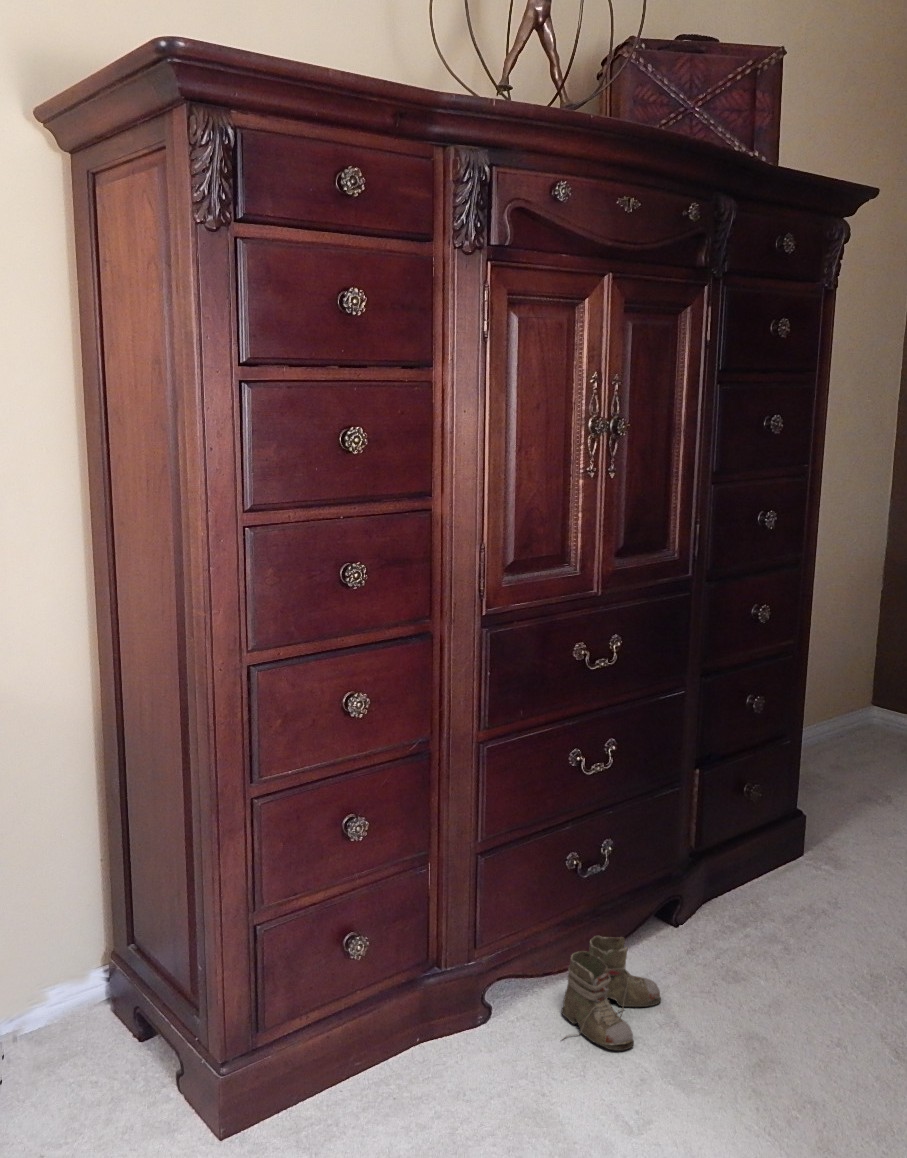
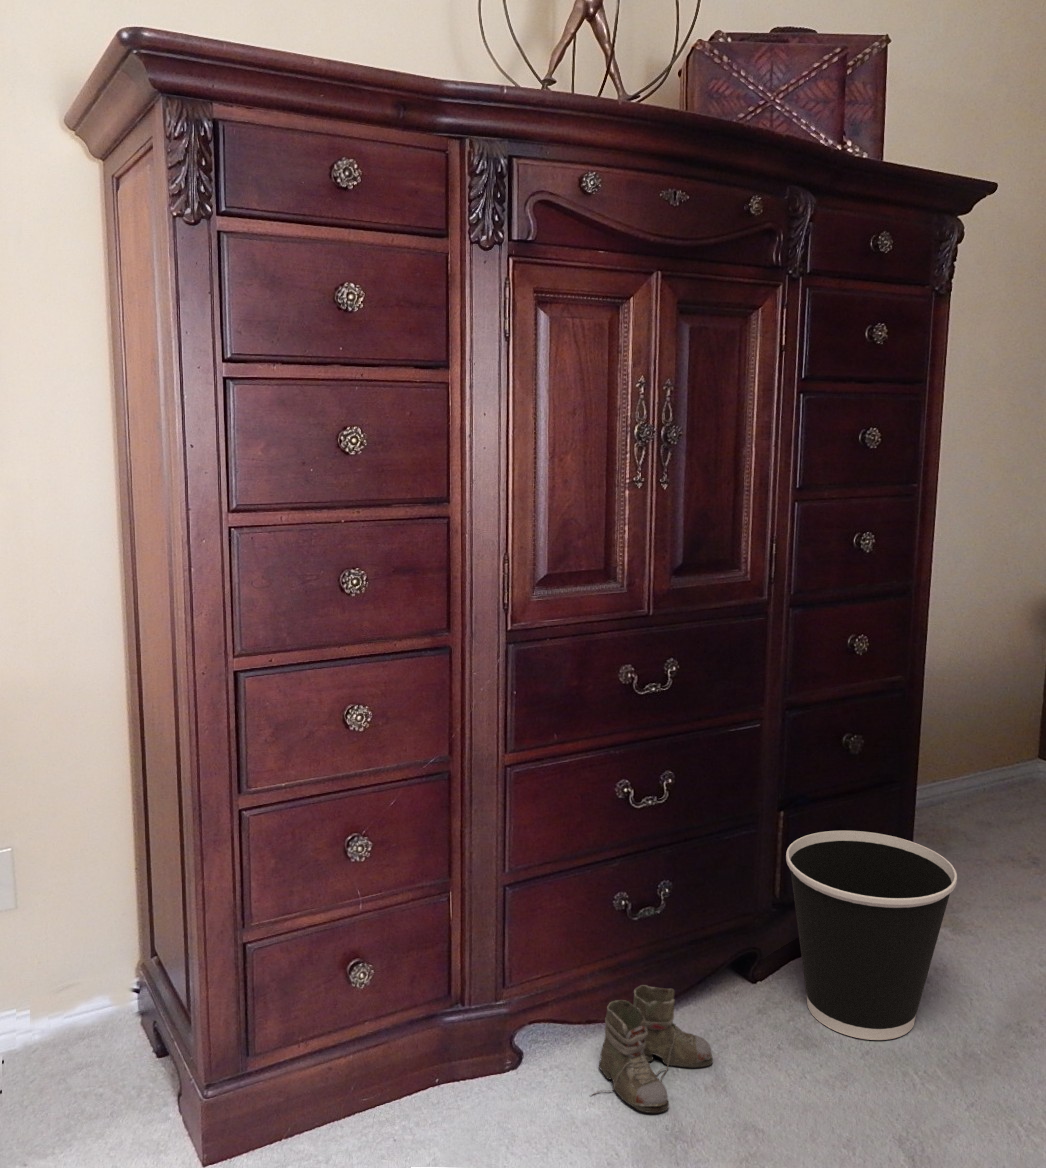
wastebasket: none [710,783,863,969] -> present [786,831,957,1040]

